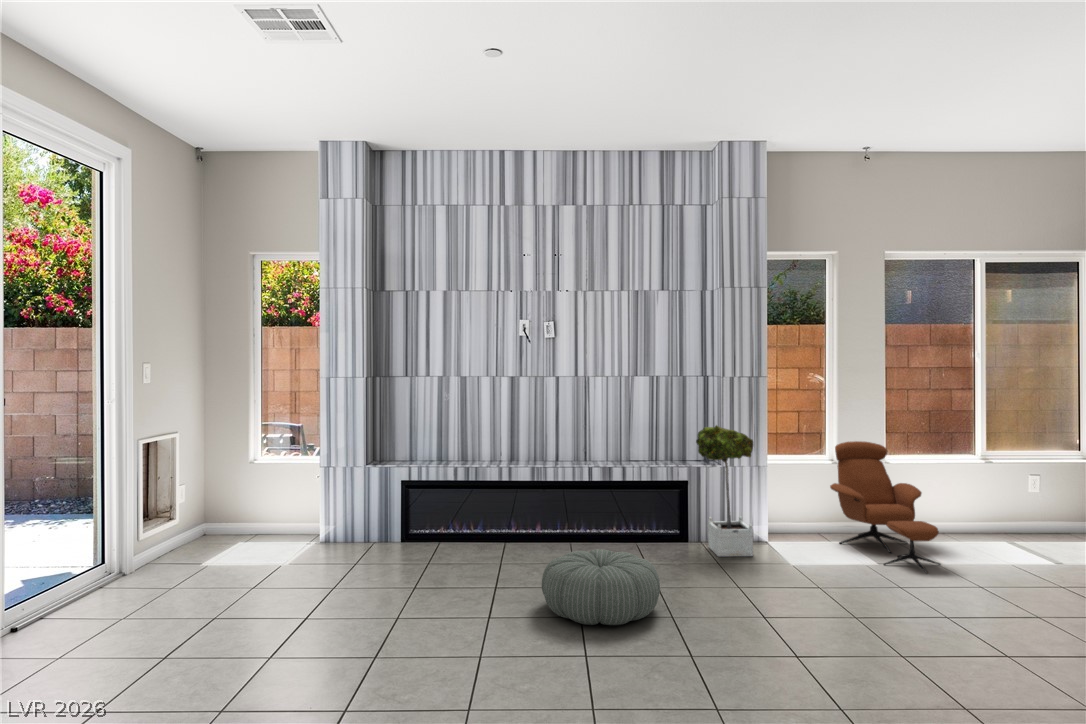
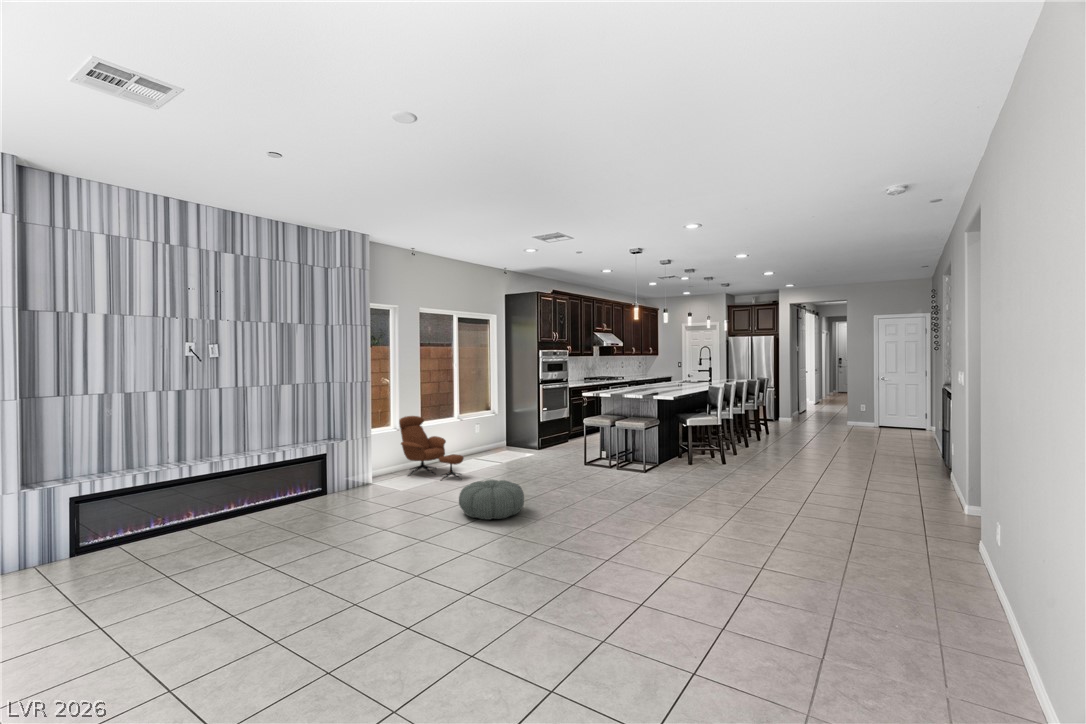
potted tree: present [696,425,753,556] -> none [335,414,375,498]
pouf: present [542,549,660,625] -> present [459,480,524,520]

